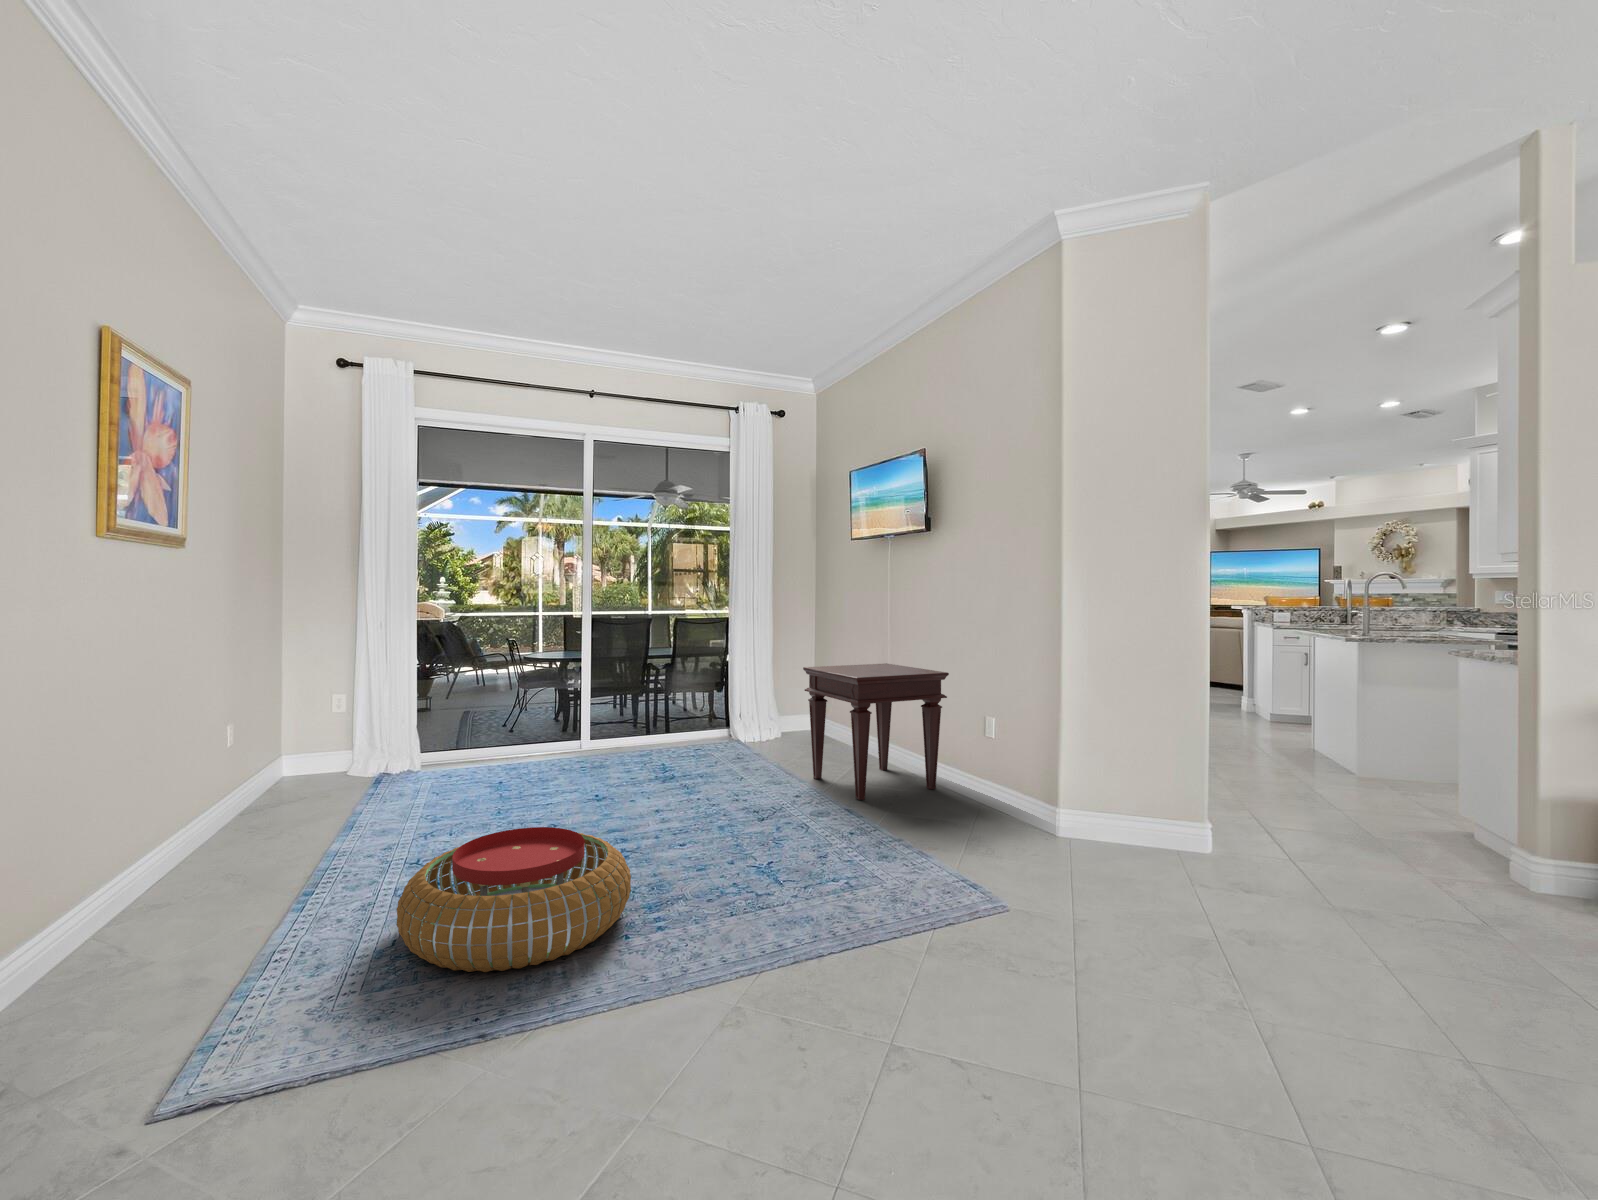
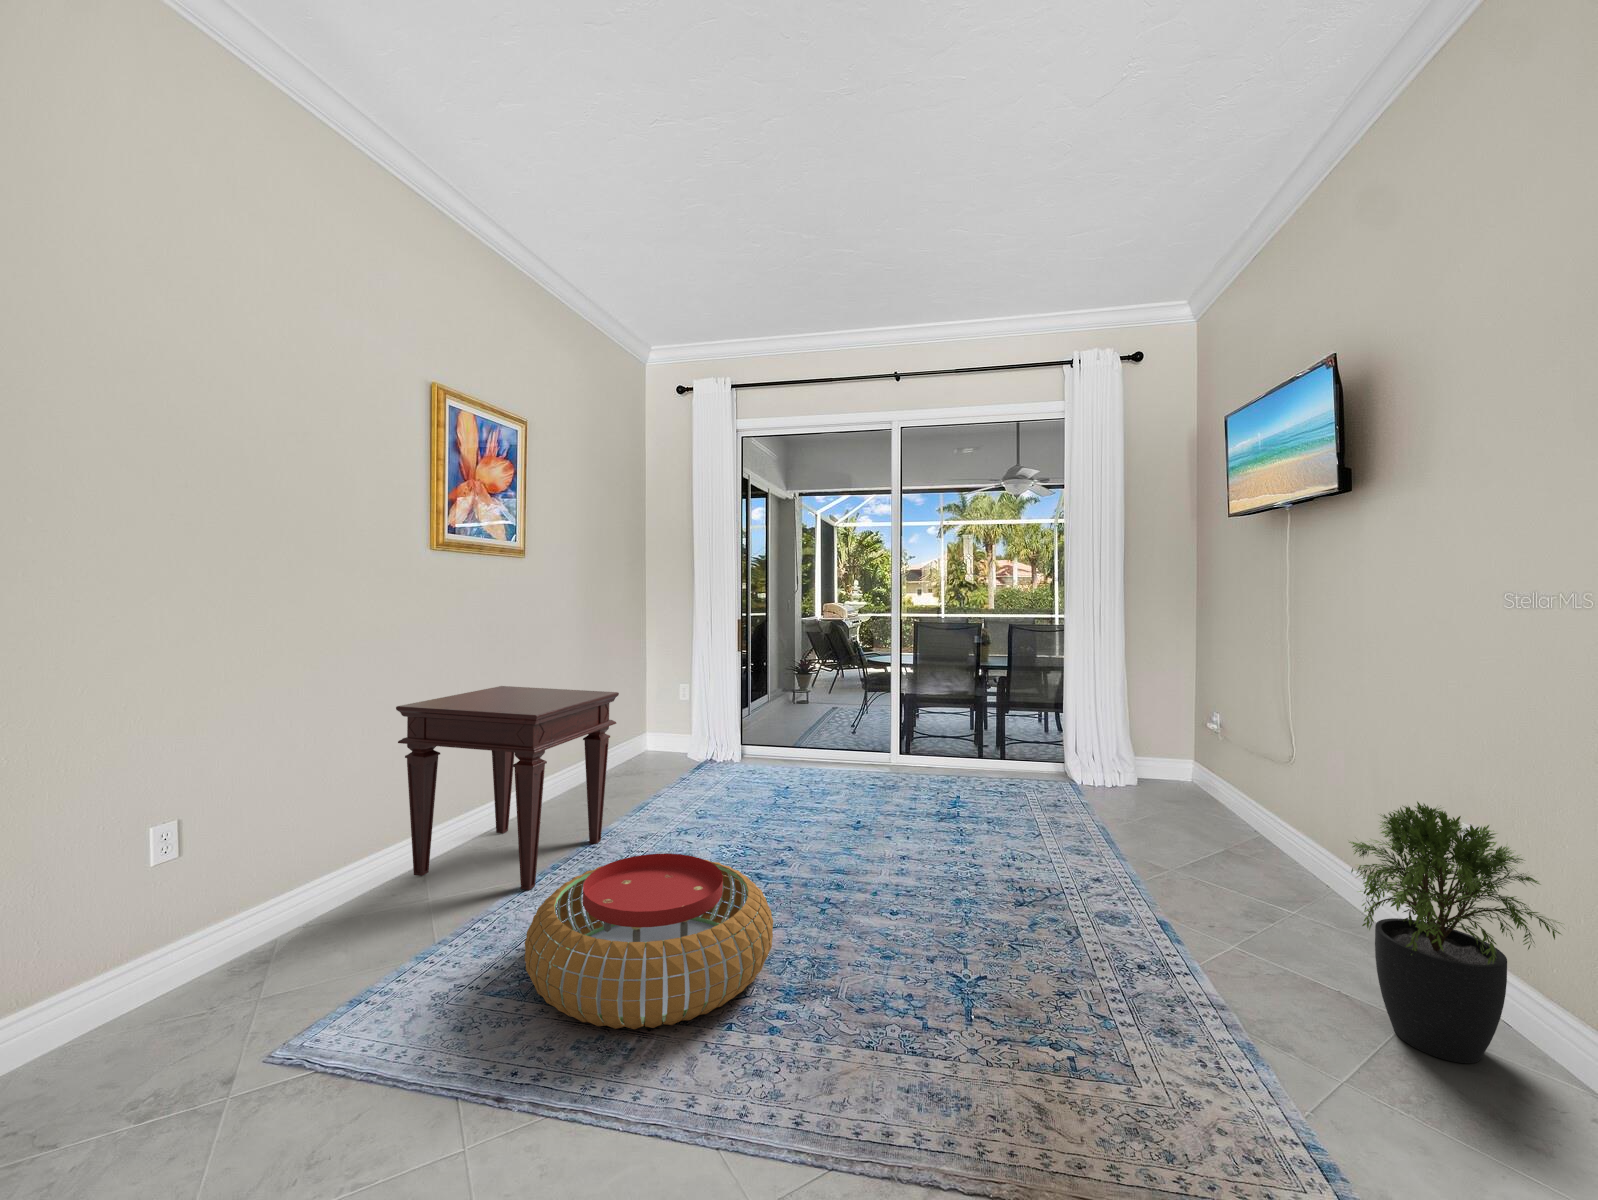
side table: present [803,663,949,800] -> present [396,686,619,890]
potted plant: none [950,699,1040,834] -> present [1349,802,1562,1063]

